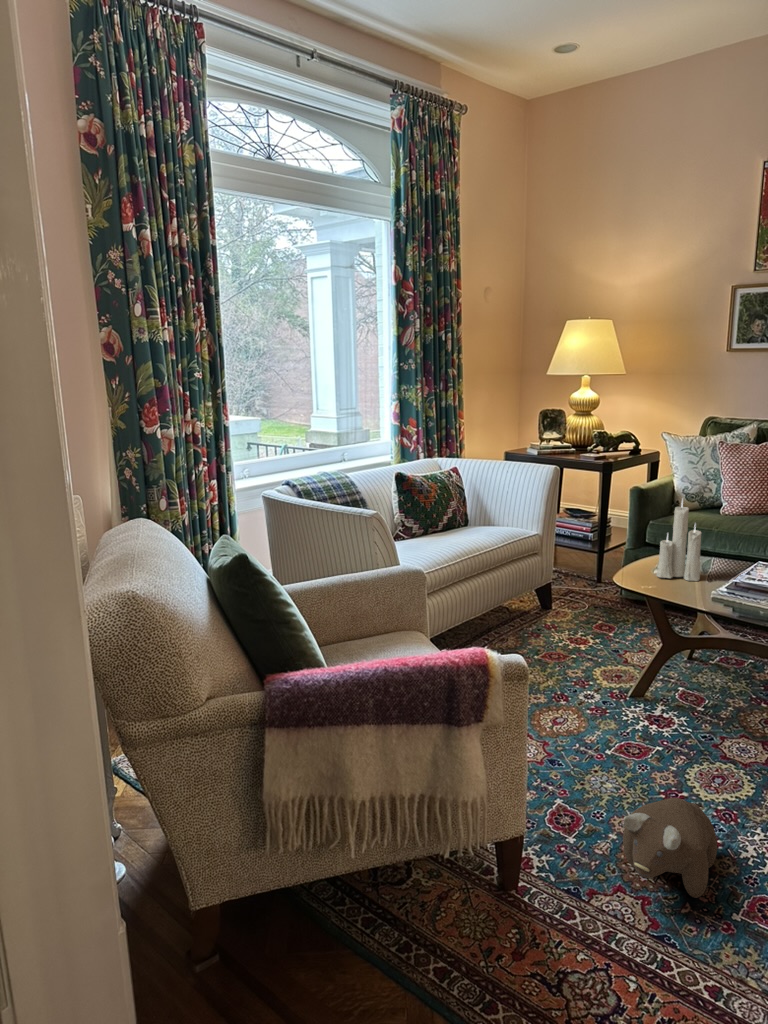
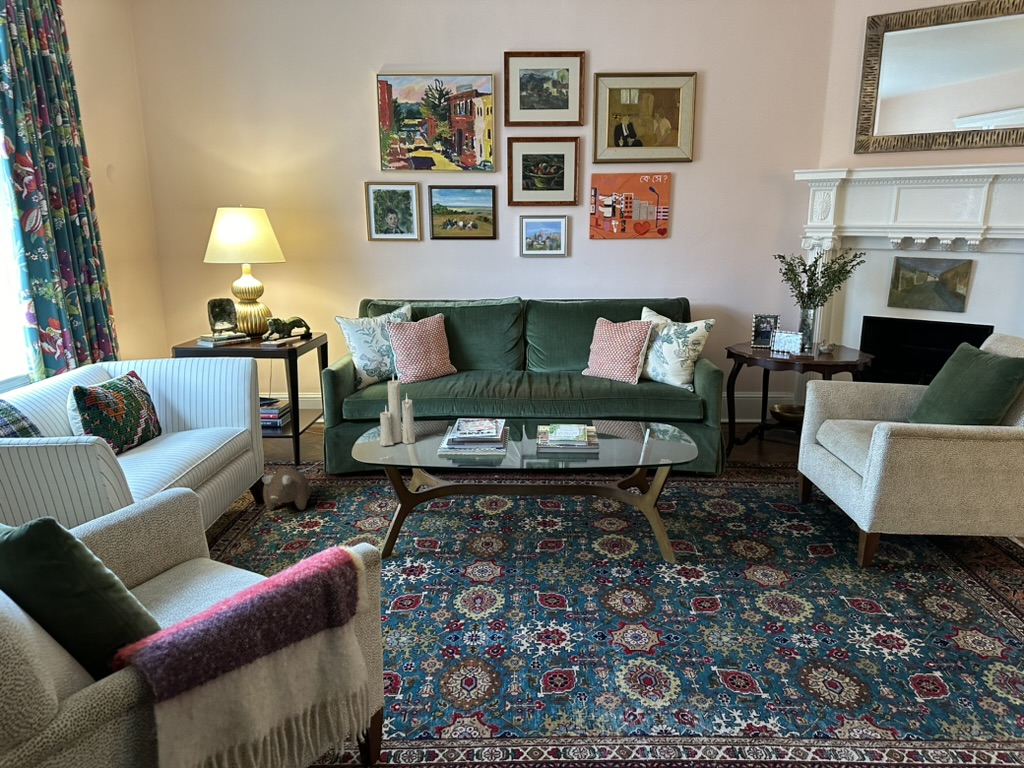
plush toy: present [623,798,717,898] -> present [262,468,310,510]

